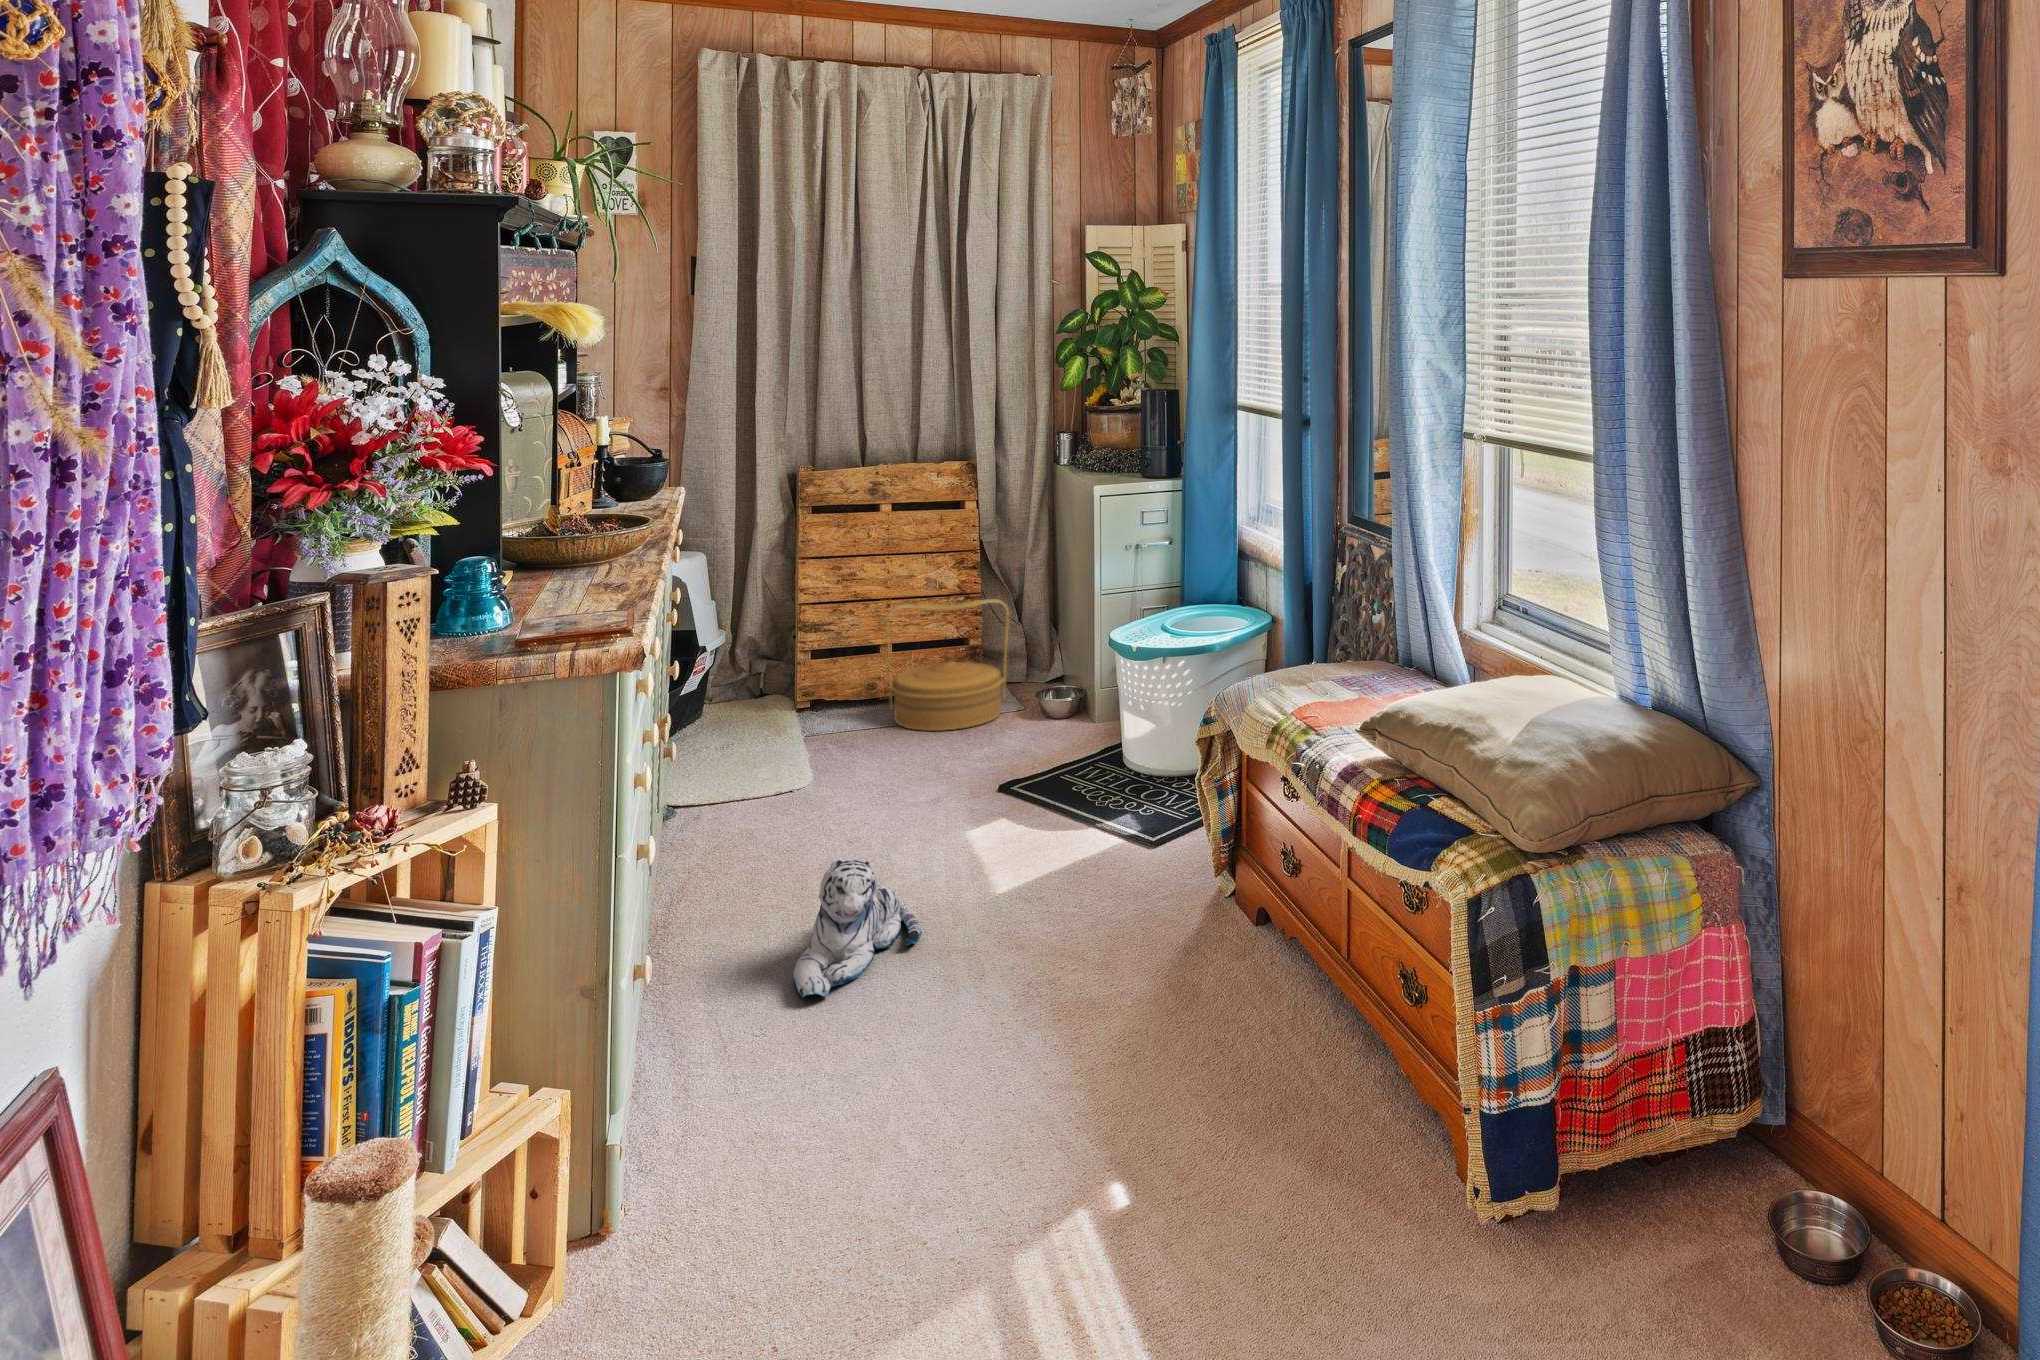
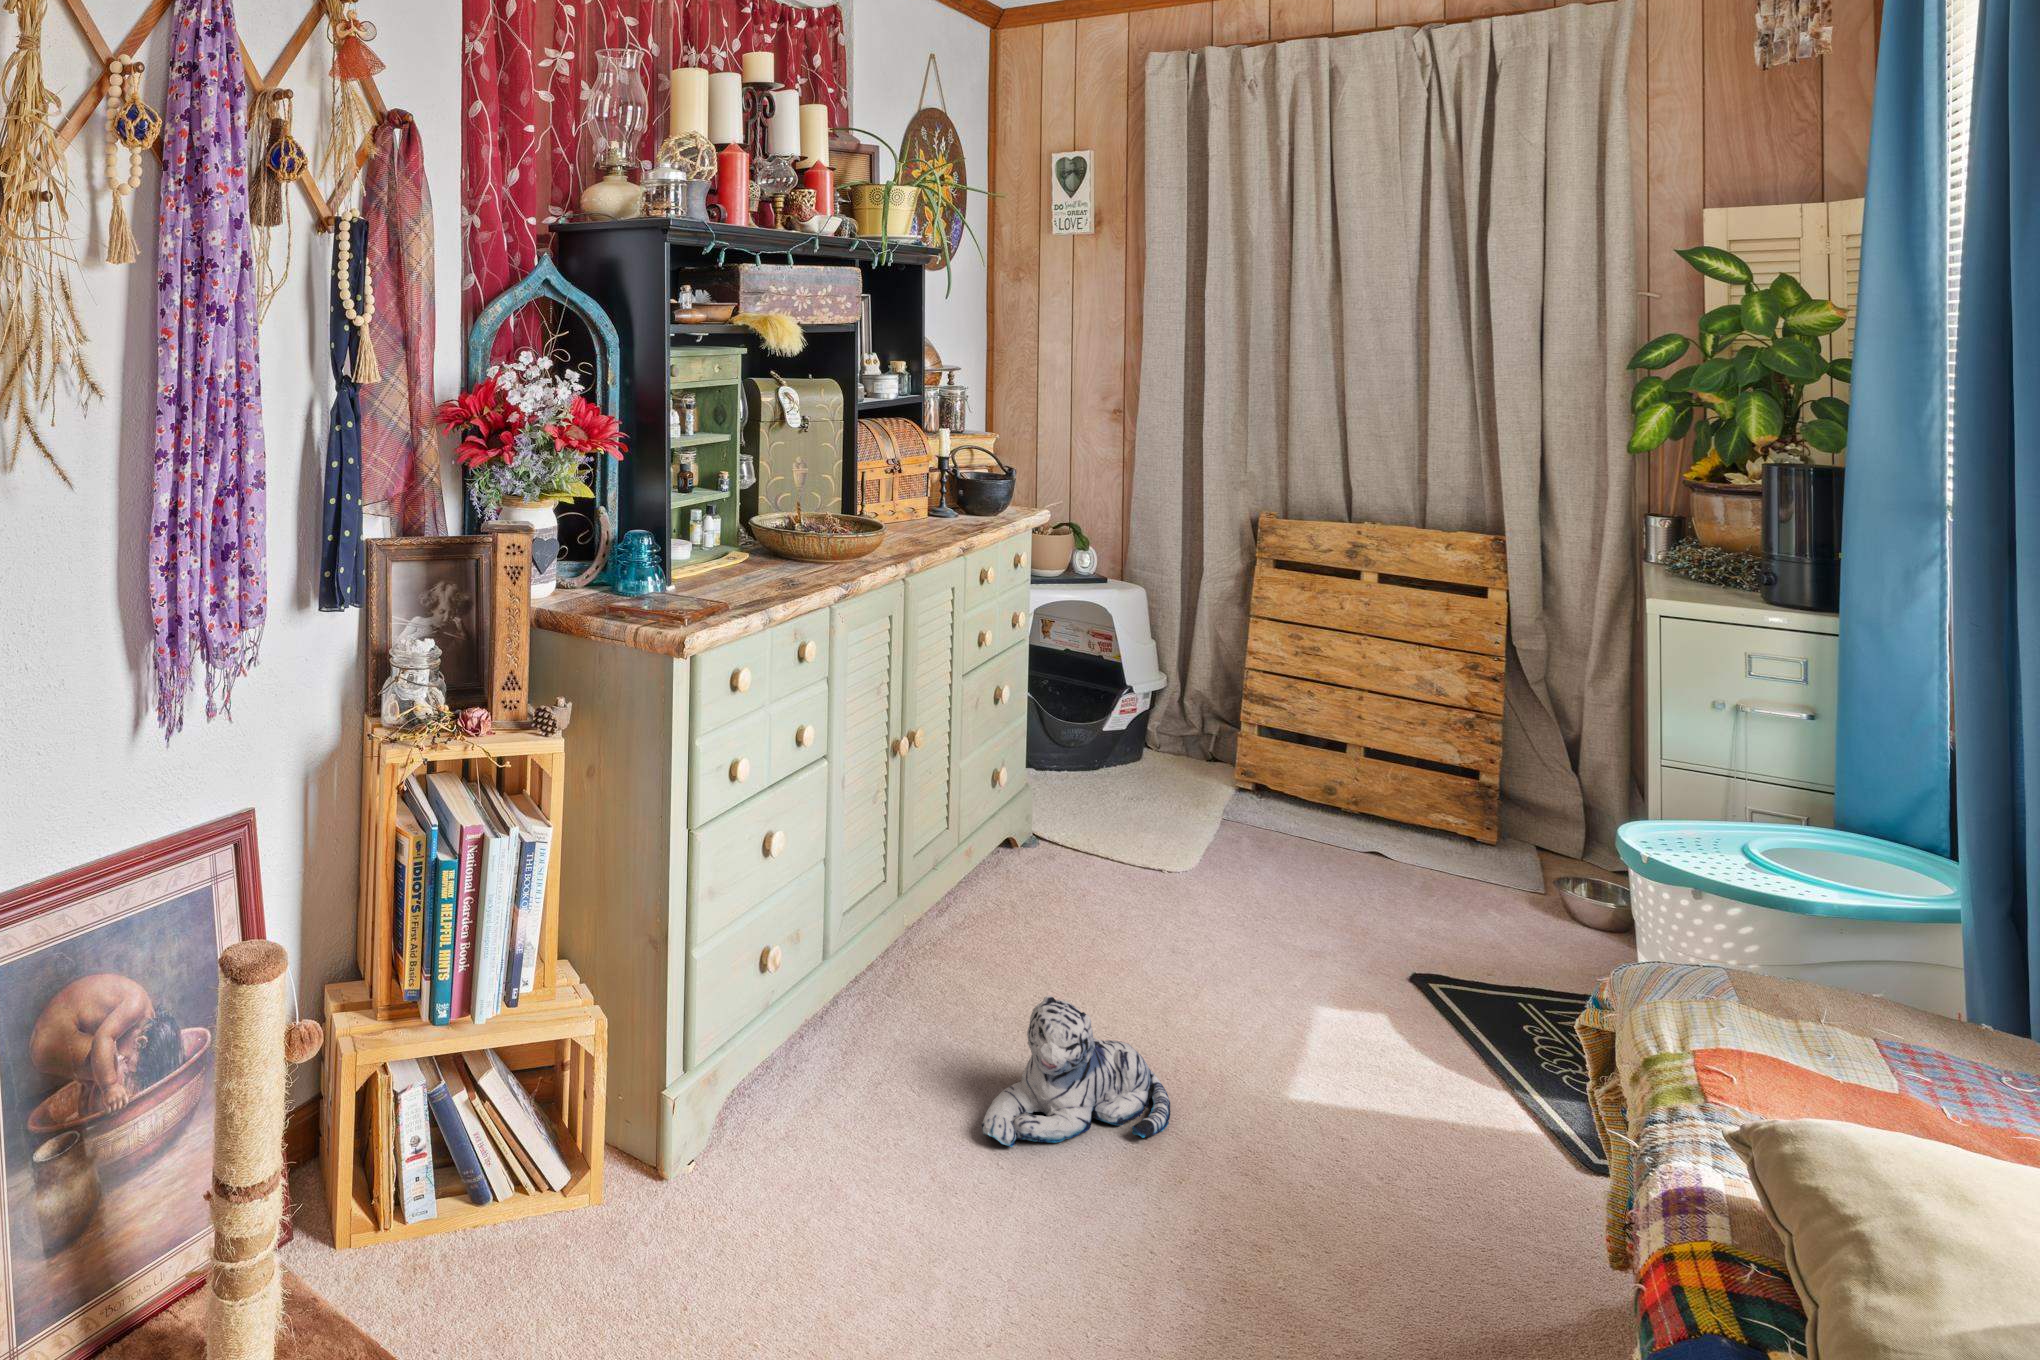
woven basket: present [886,599,1009,731] -> none [1340,703,1521,887]

